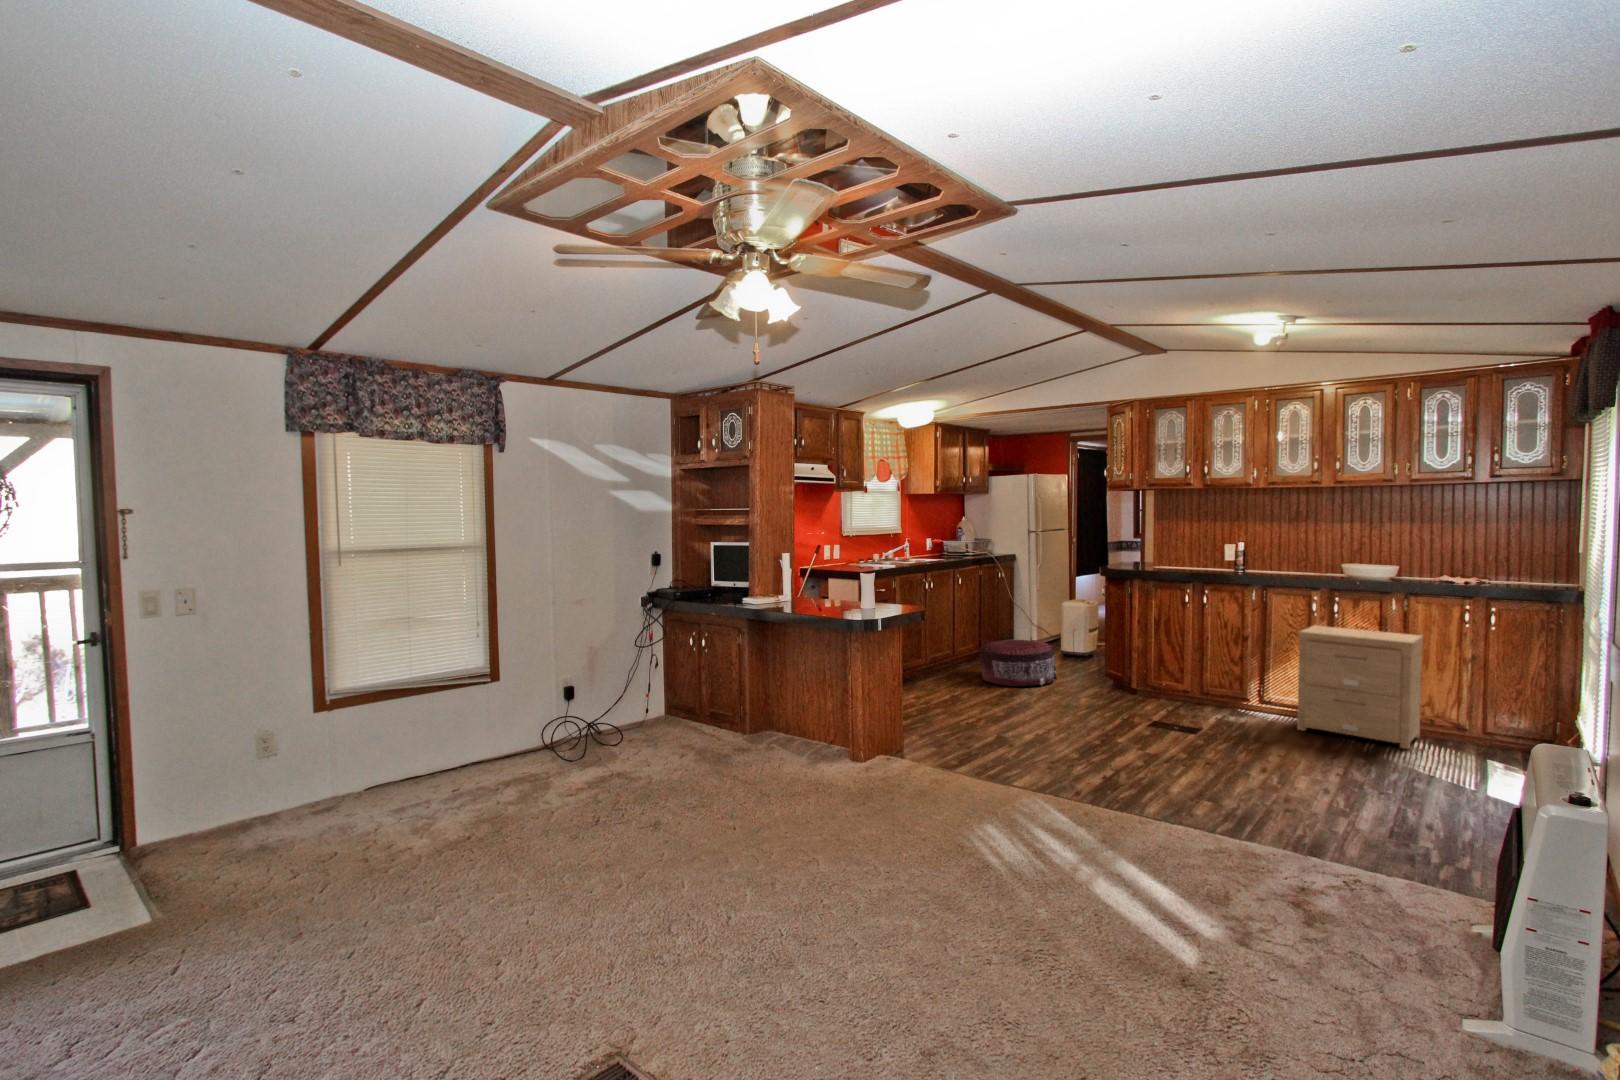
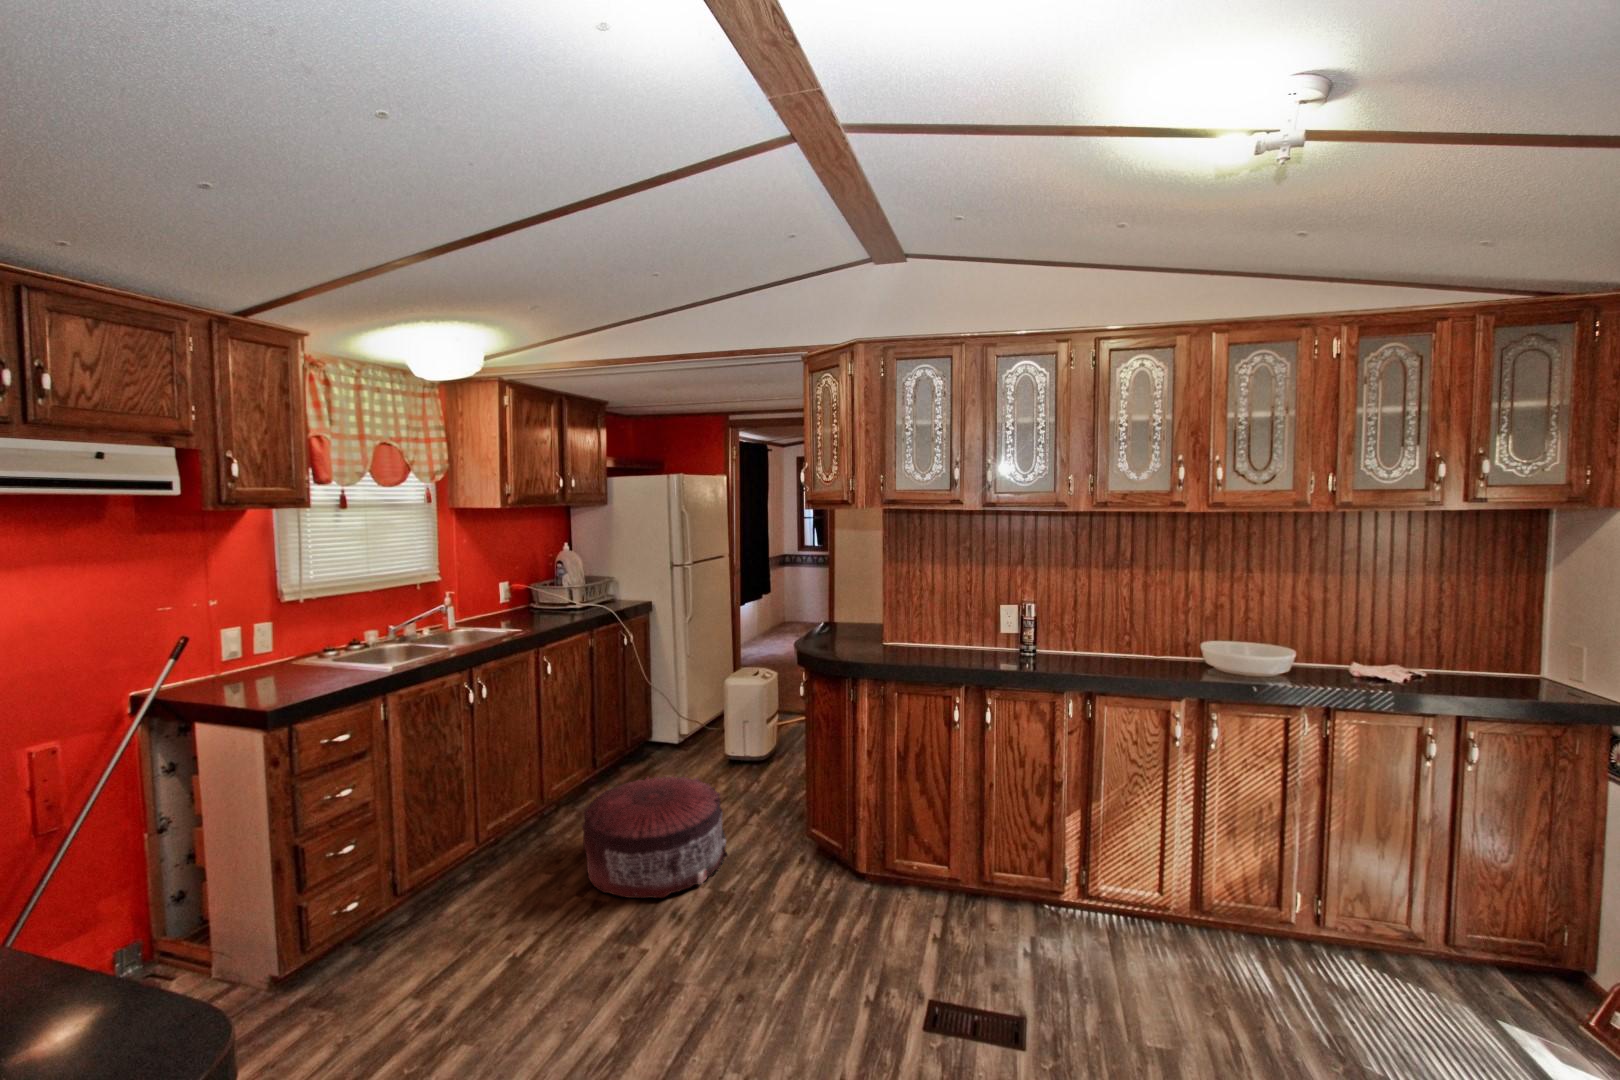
side table: present [1297,626,1423,749] -> none [1170,764,1409,1030]

